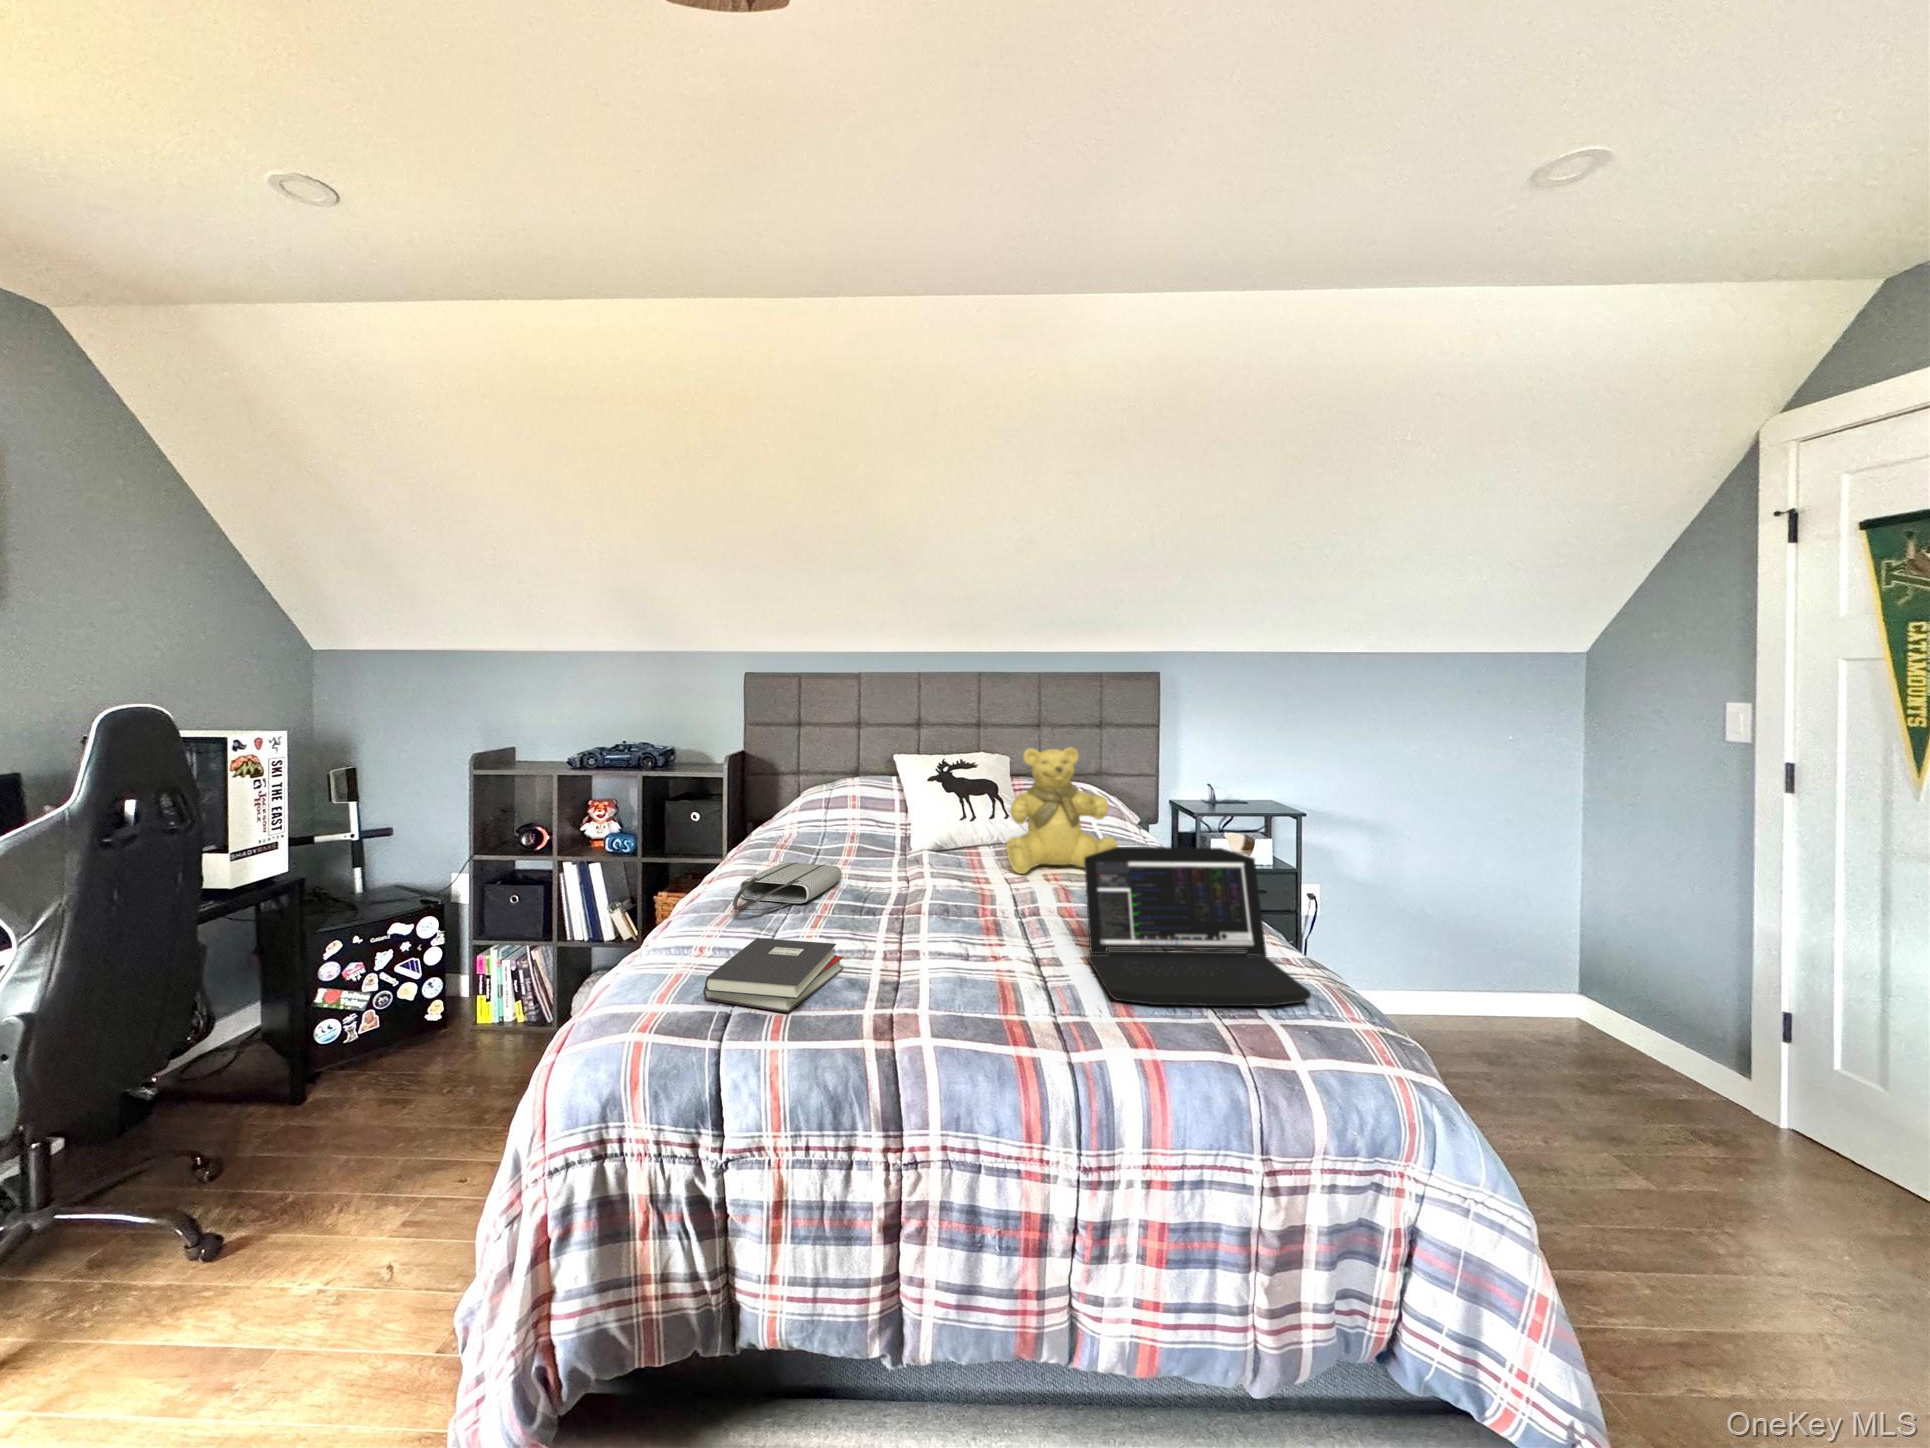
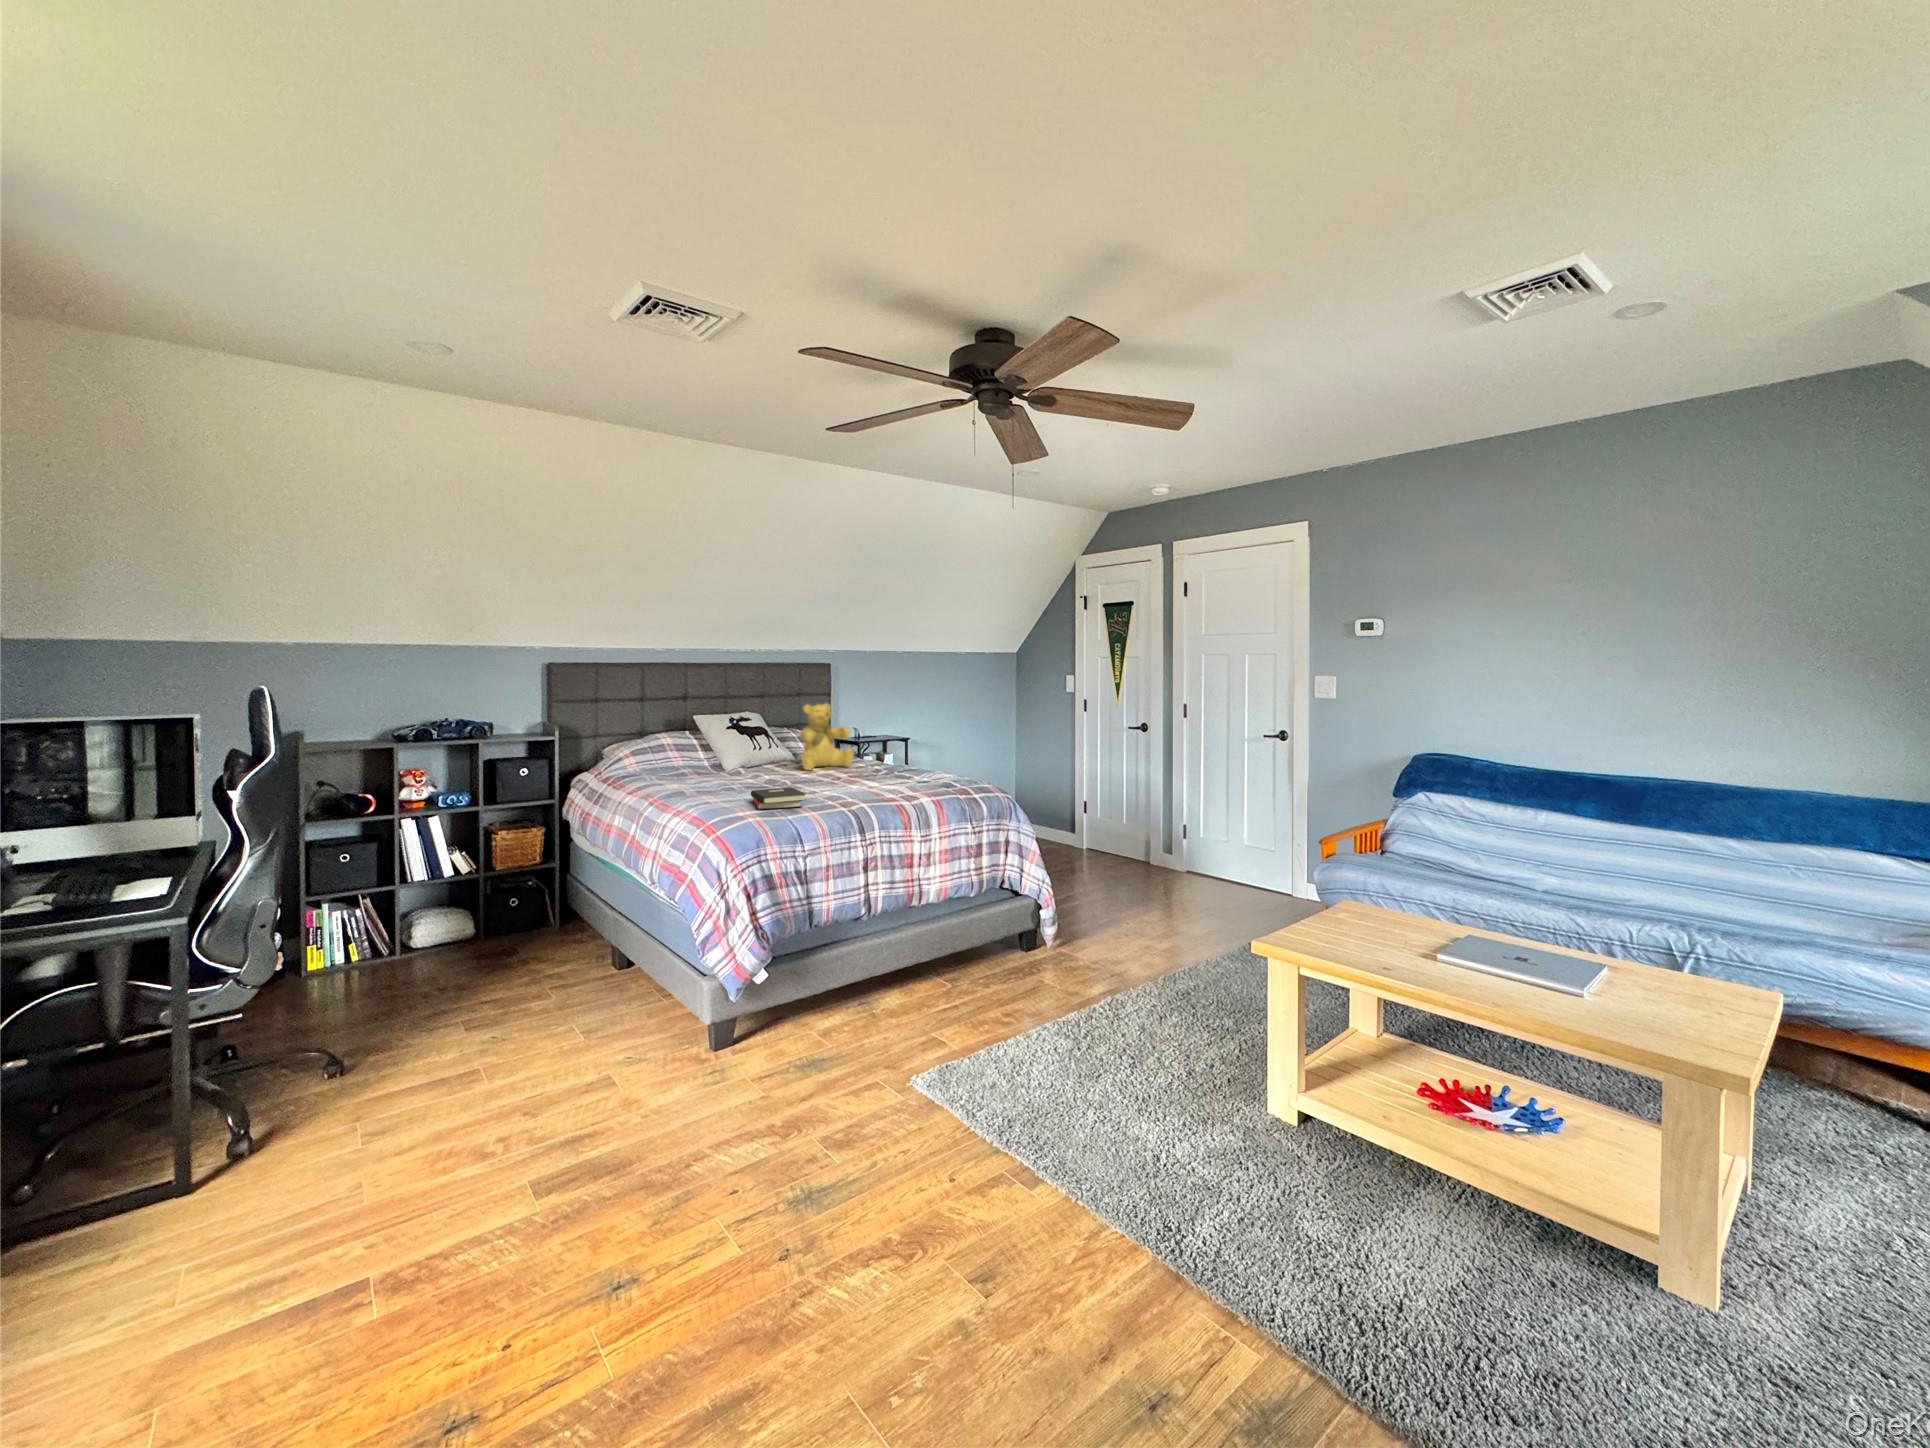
laptop: present [1084,847,1311,1006] -> none [881,736,971,791]
tote bag: present [733,863,841,910] -> none [682,773,729,791]

